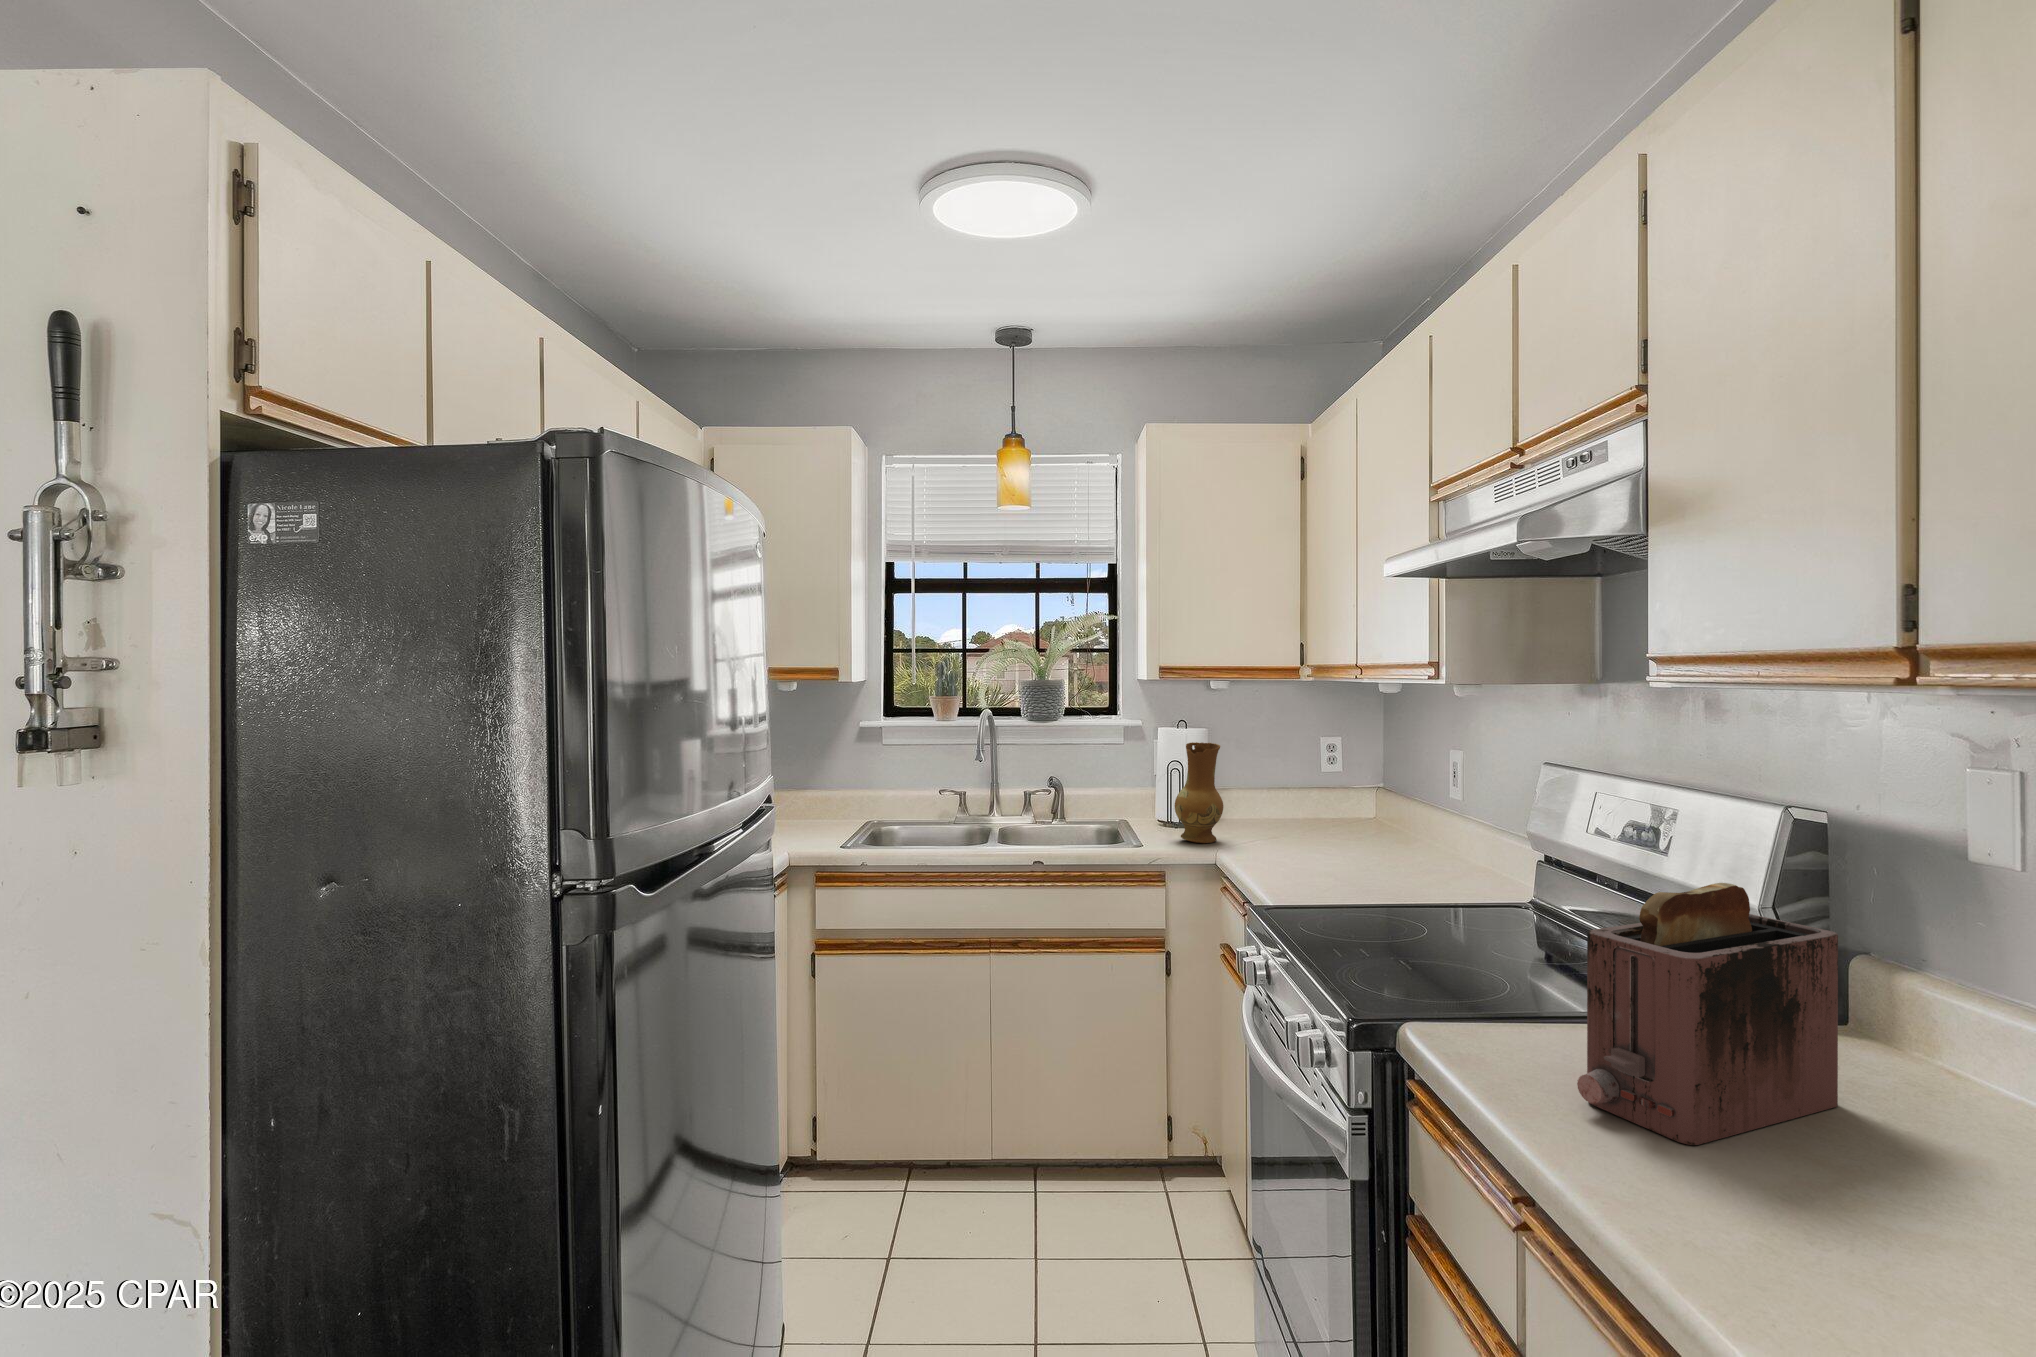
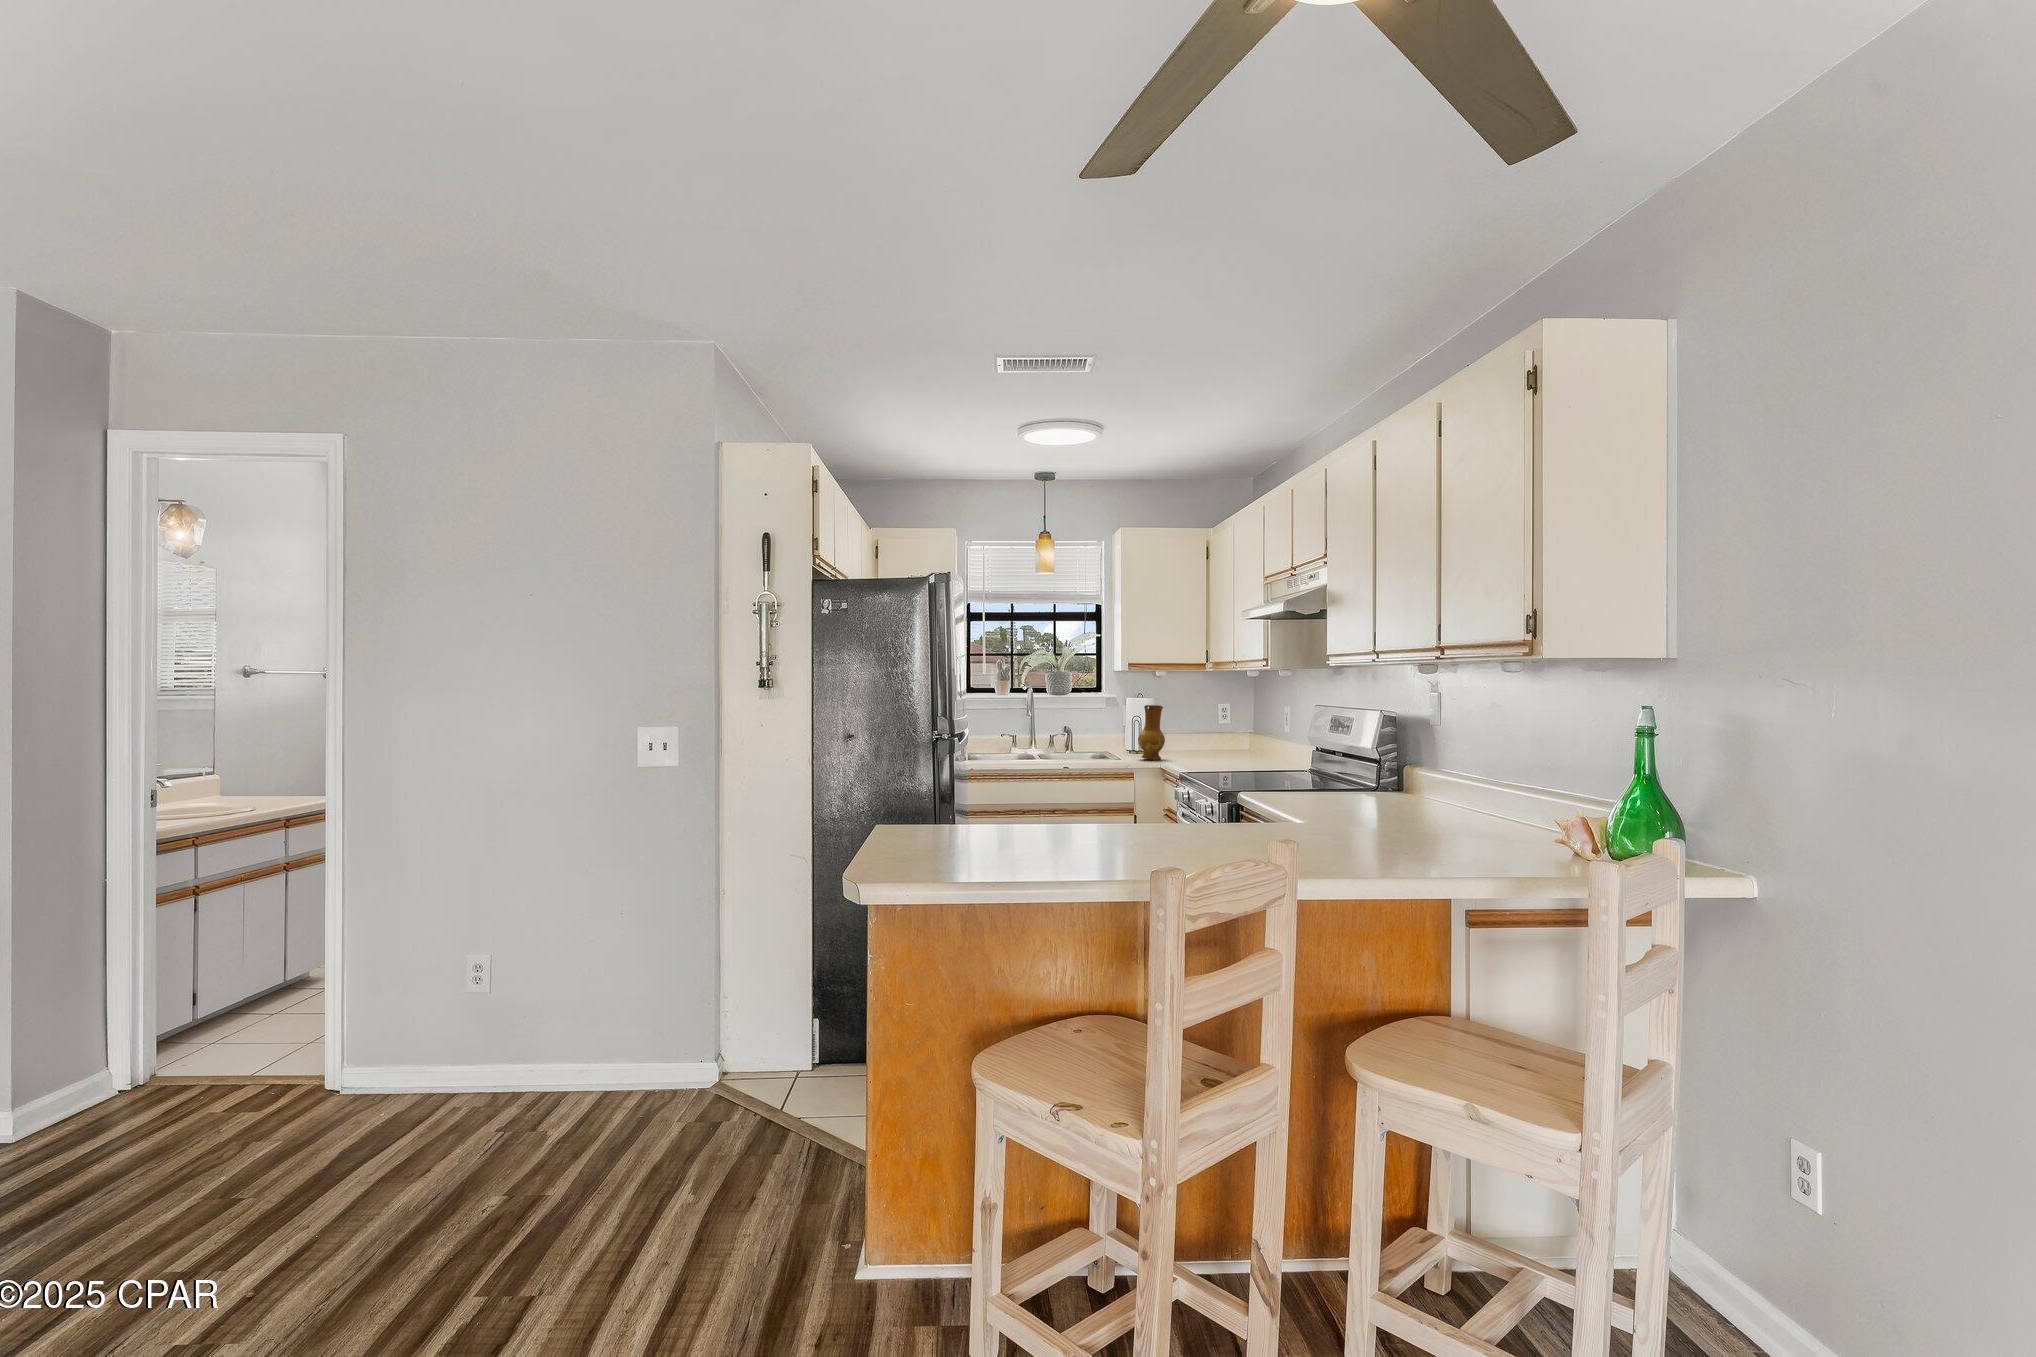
toaster: present [1577,883,1838,1145] -> none [1290,729,1375,805]

